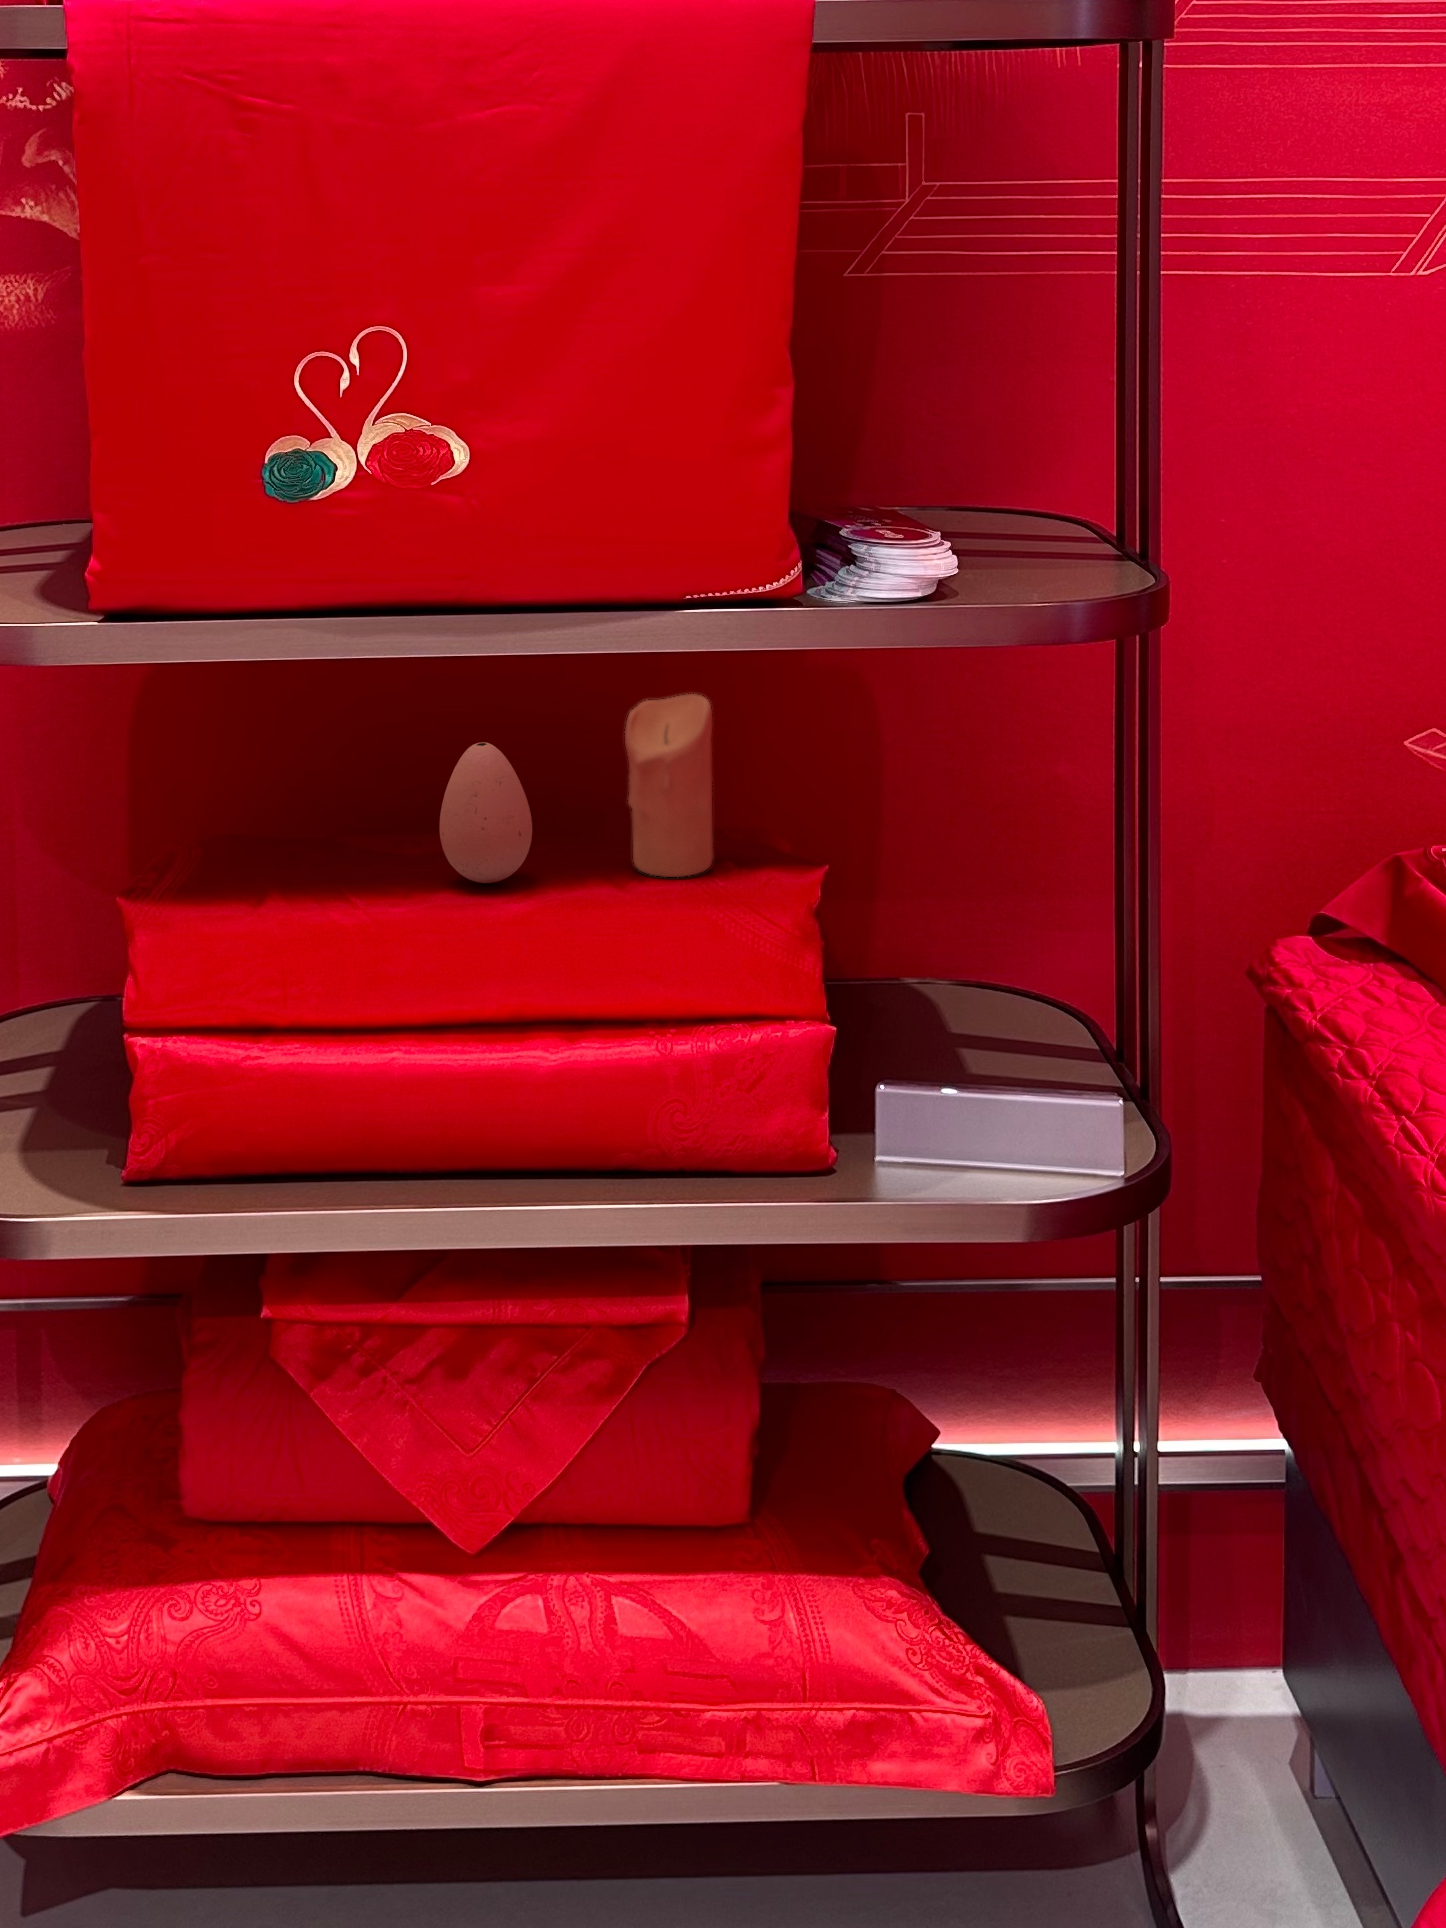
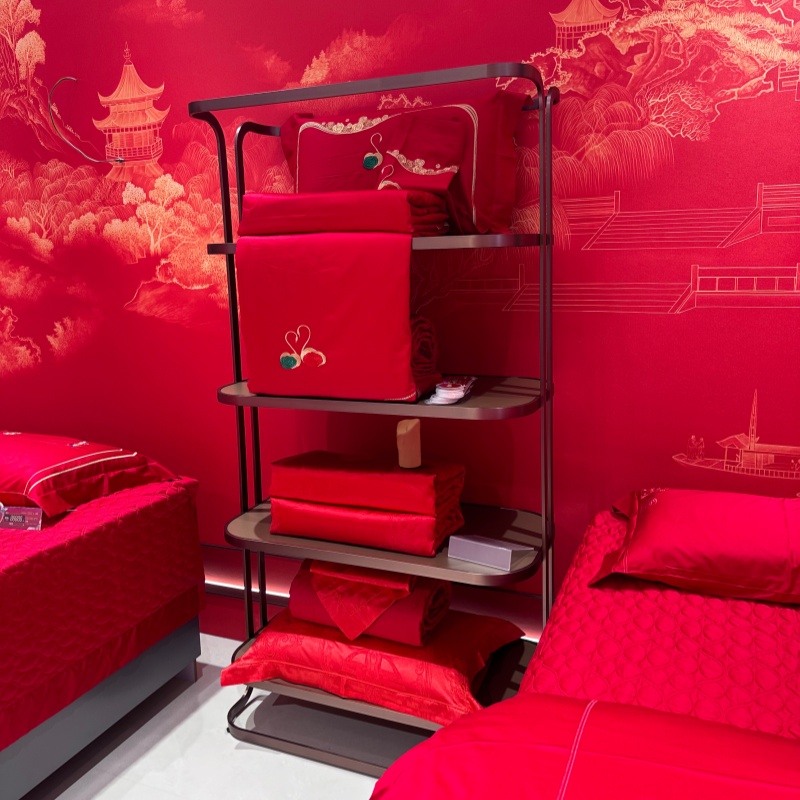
decorative egg: present [440,742,532,883] -> none [345,426,370,464]

